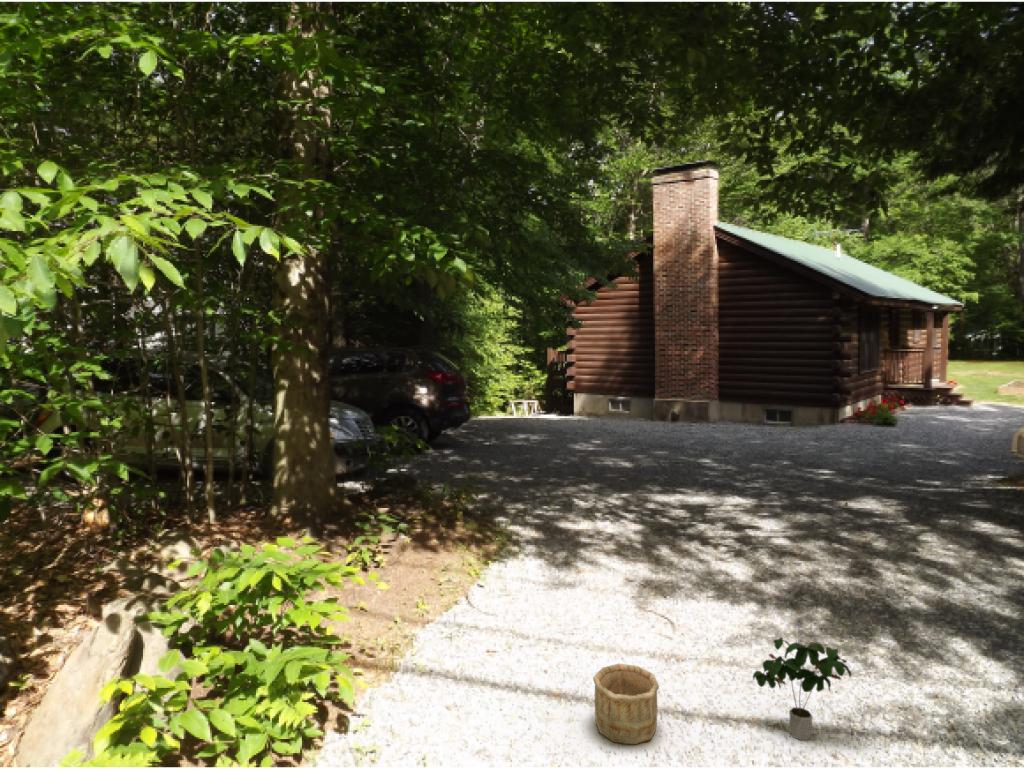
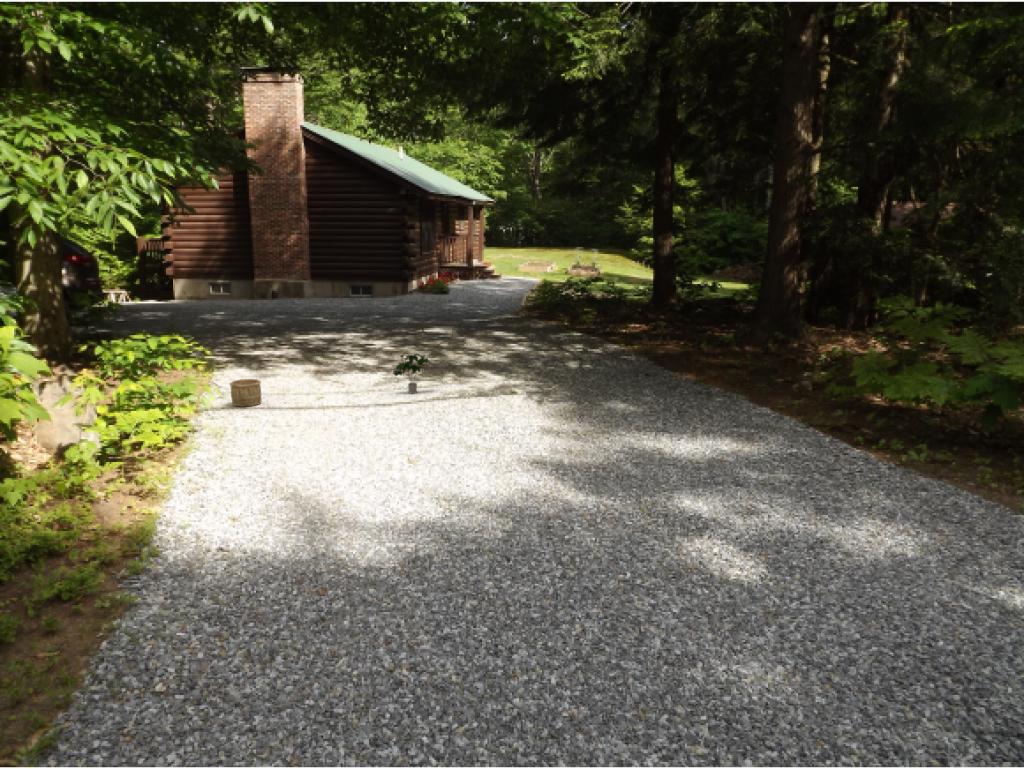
wooden bucket: present [593,664,659,744] -> present [230,379,261,407]

